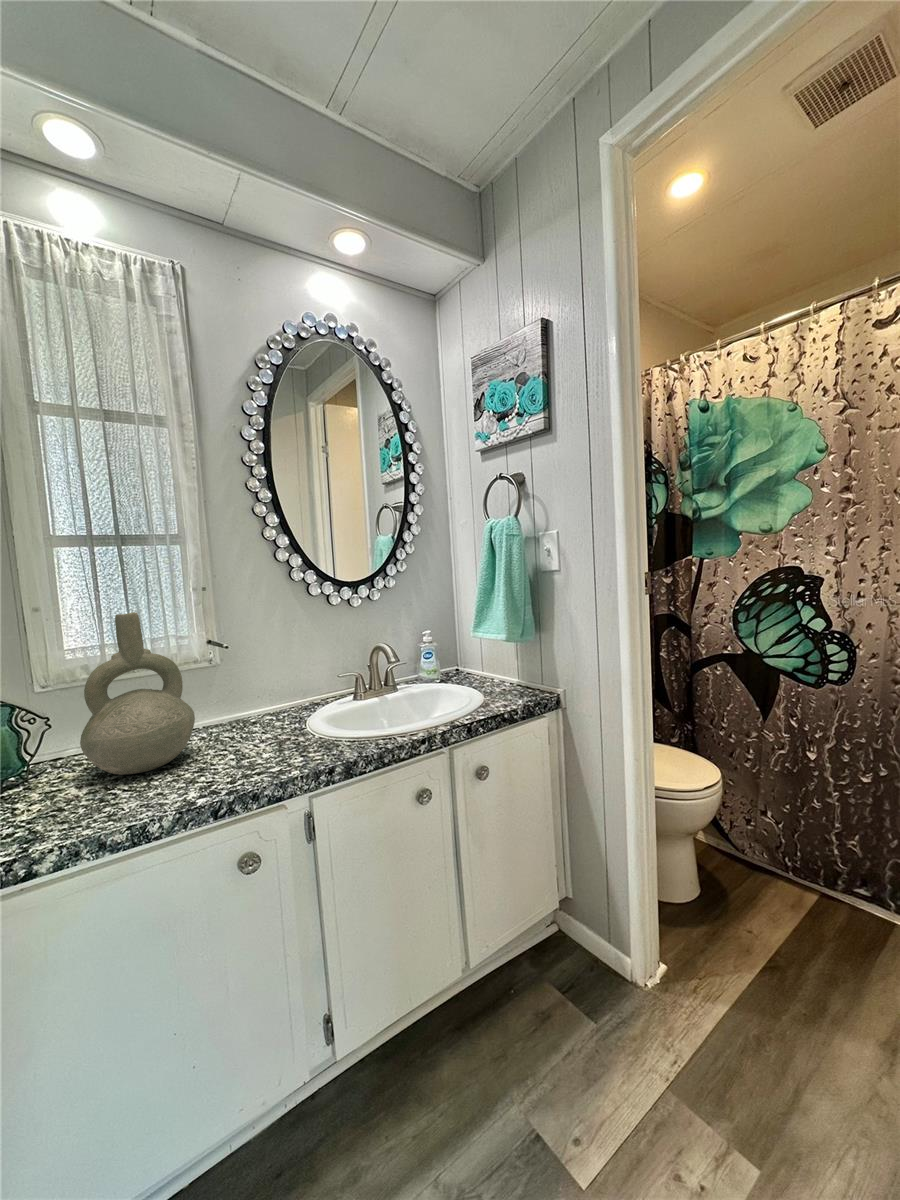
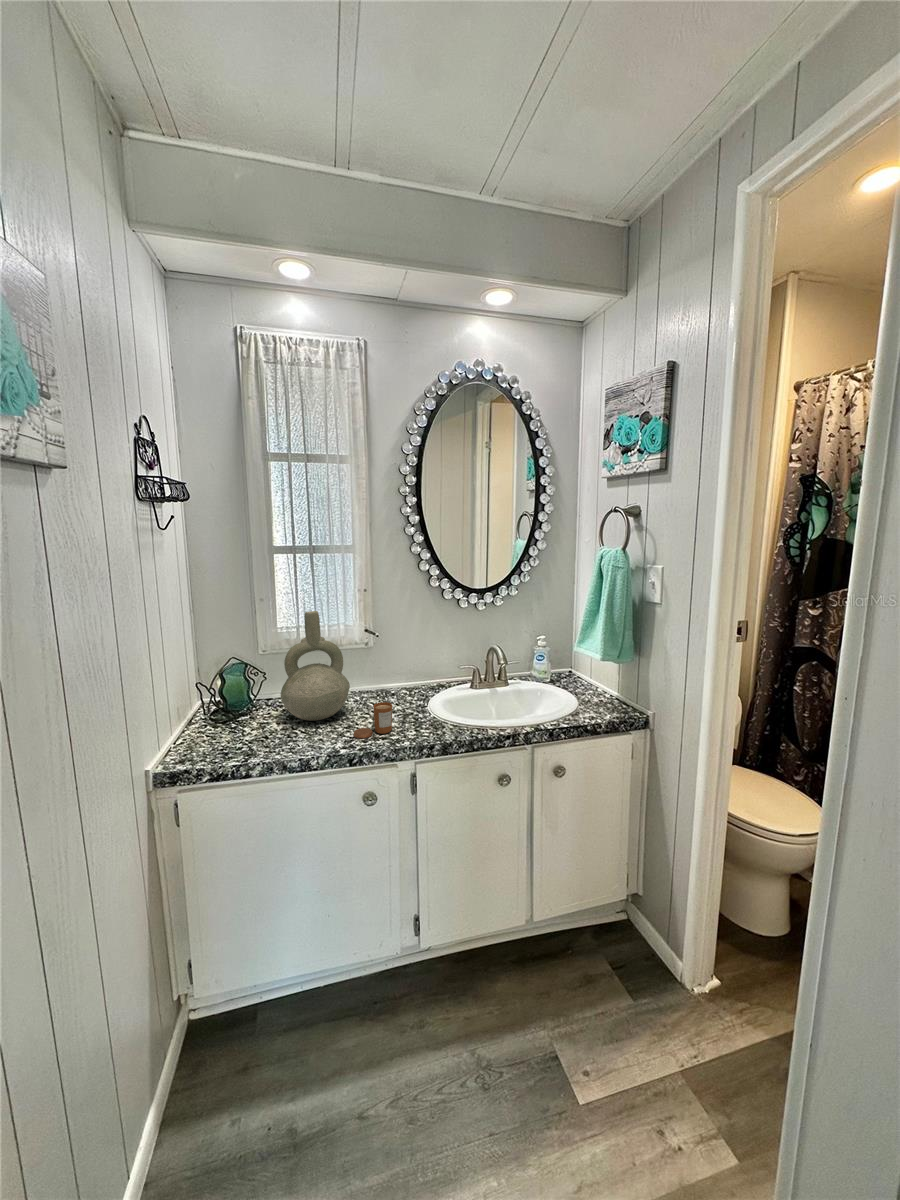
candle: none [212,724,268,780] -> present [354,702,392,738]

